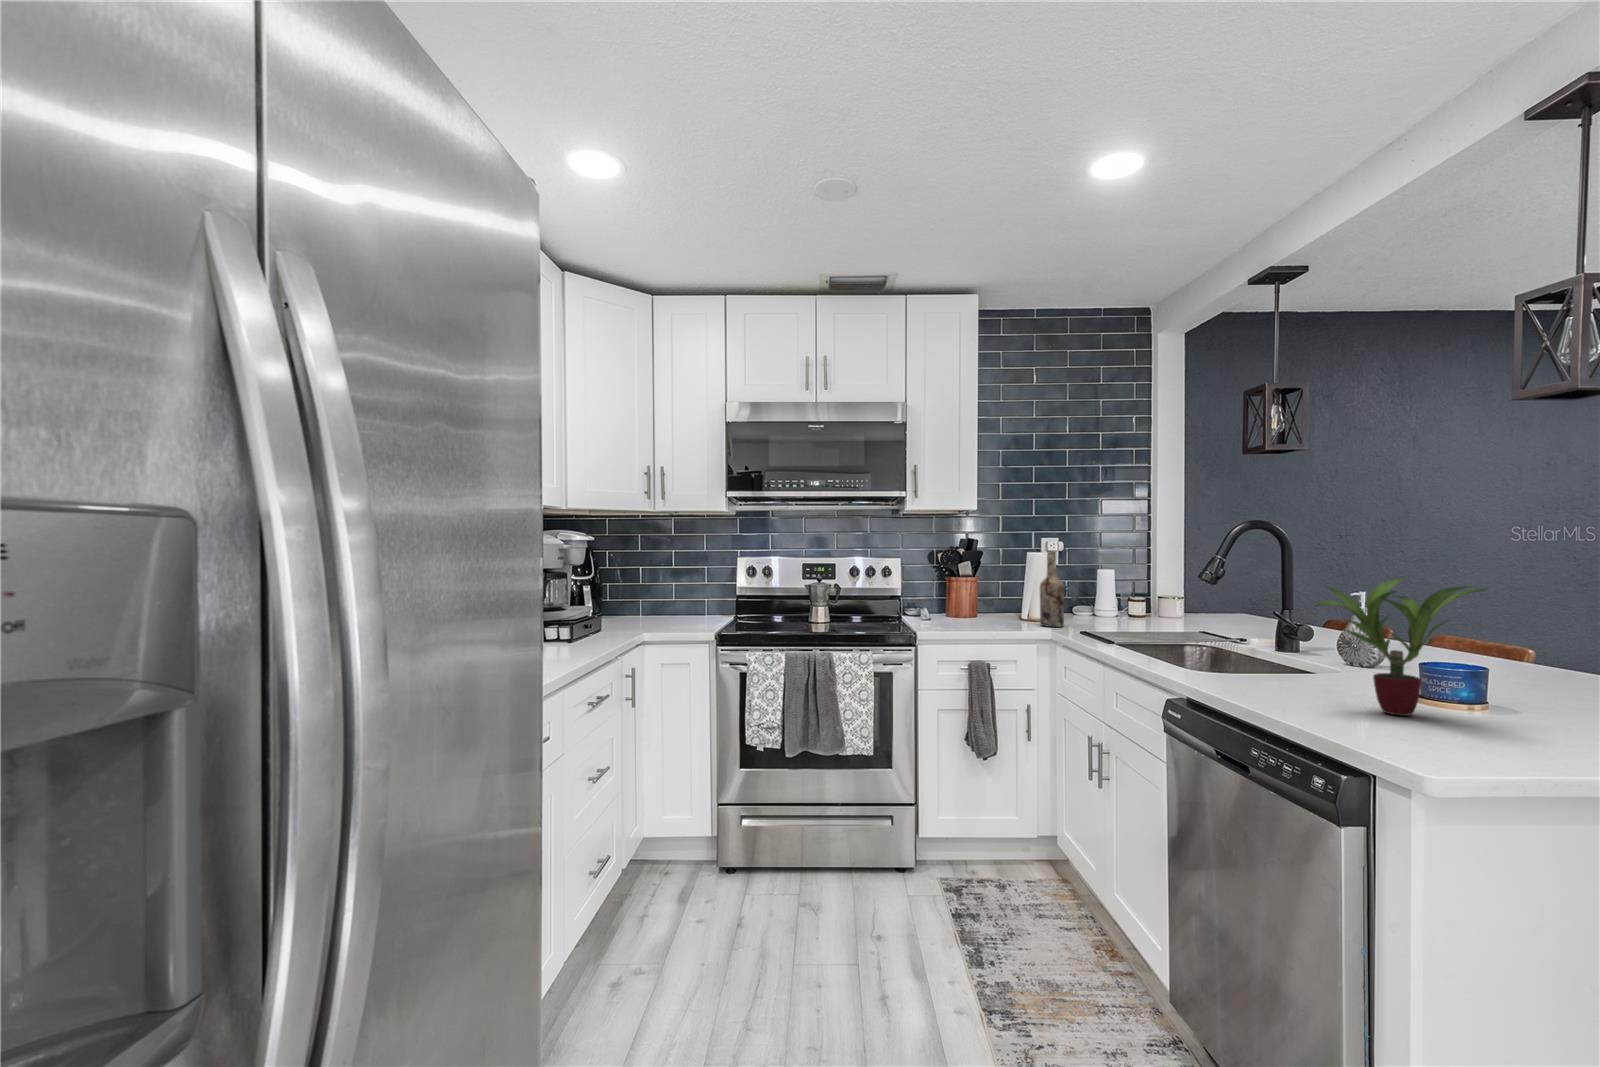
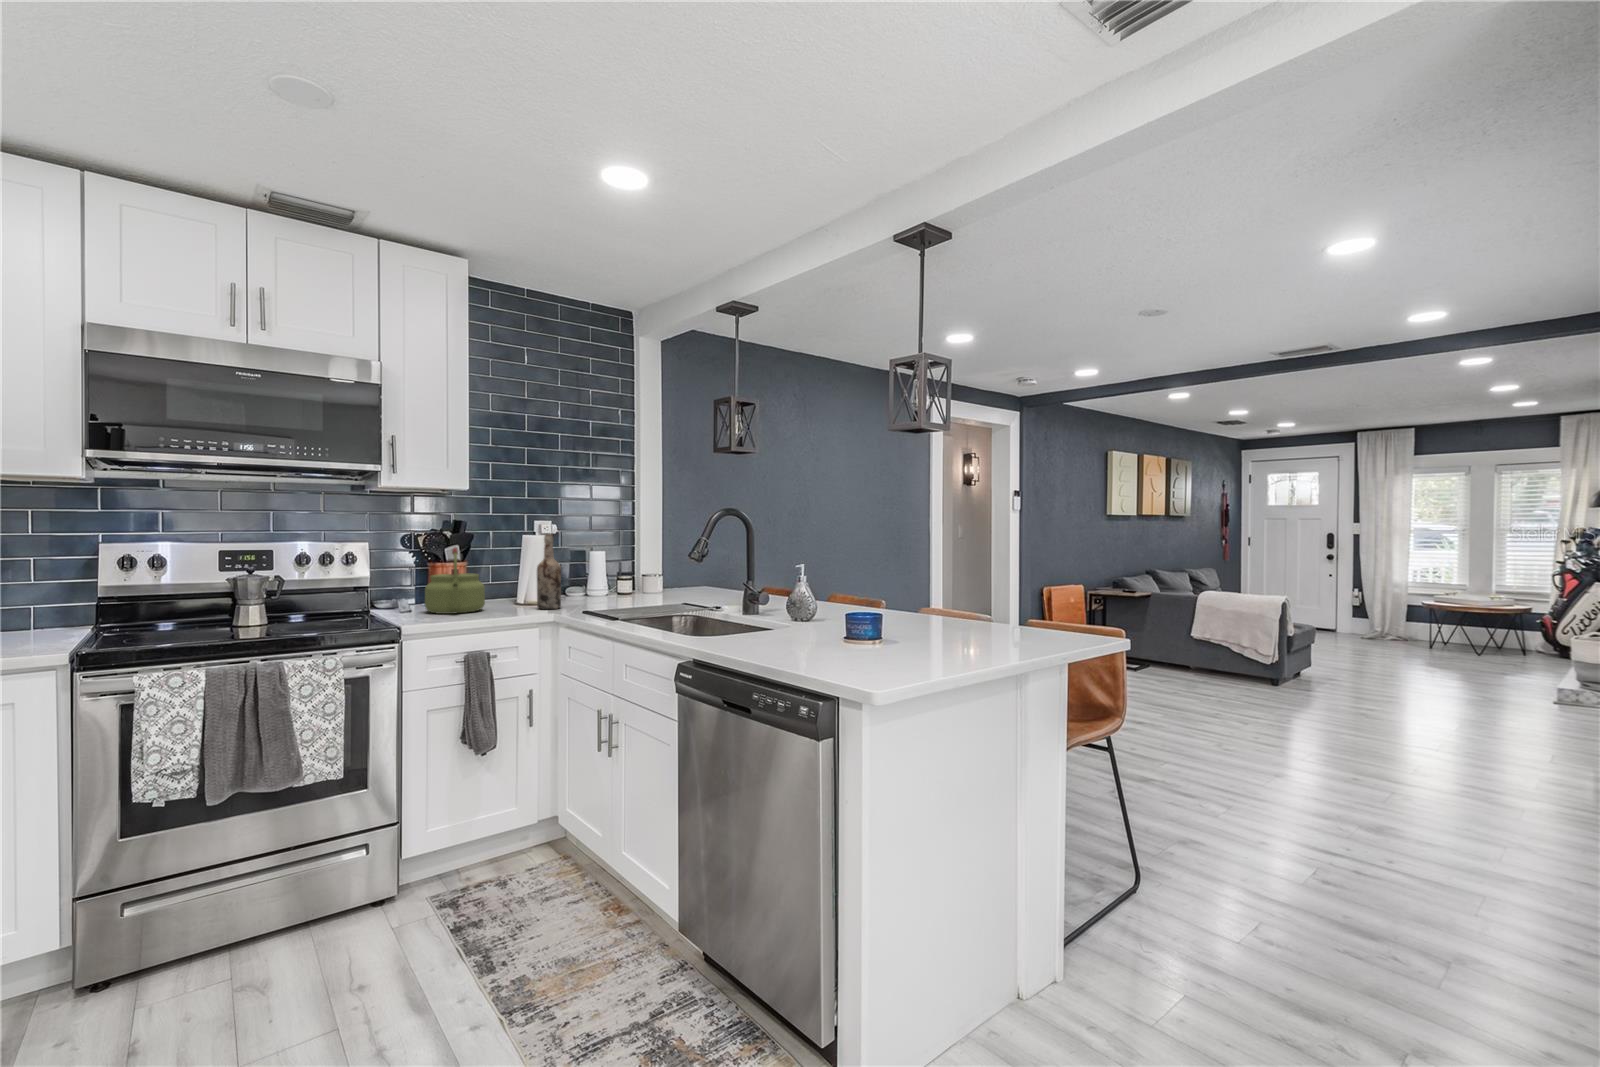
kettle: none [941,564,992,624] -> present [425,548,485,614]
potted plant: present [1317,578,1485,716] -> none [793,547,891,651]

